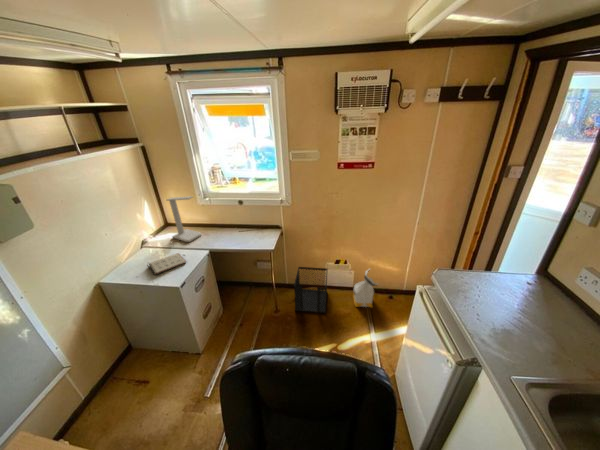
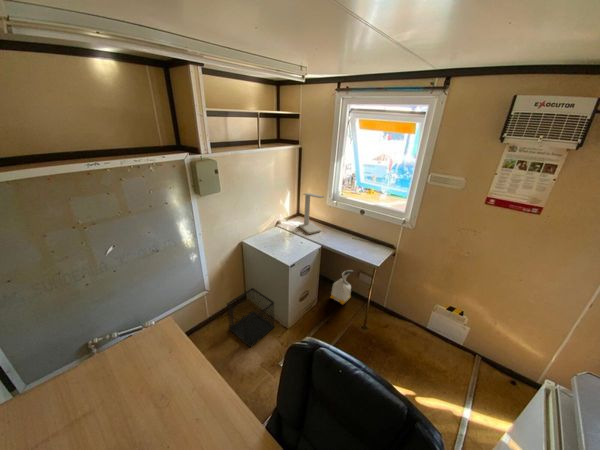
notepad: present [149,253,186,274] -> none [274,240,301,251]
wastebasket: present [294,267,328,313] -> present [227,288,274,347]
bag: present [353,270,378,307] -> present [331,270,352,304]

